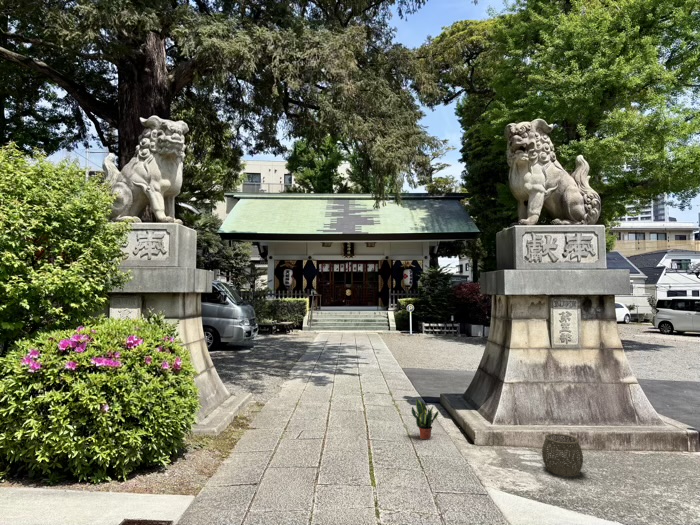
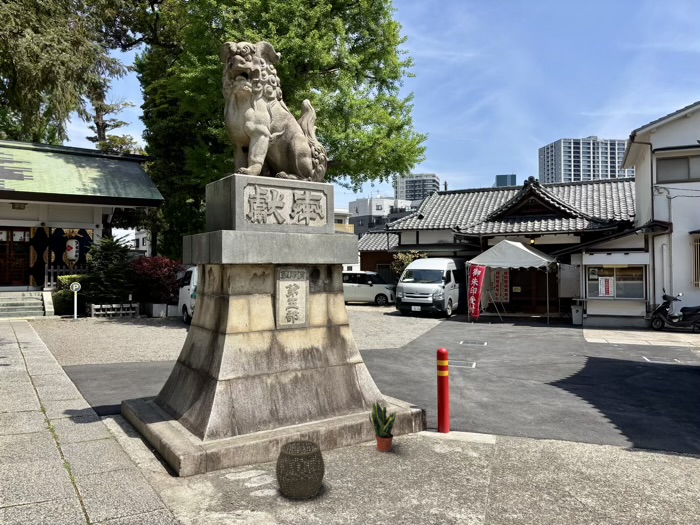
potted plant: present [412,399,438,440] -> present [369,402,396,452]

